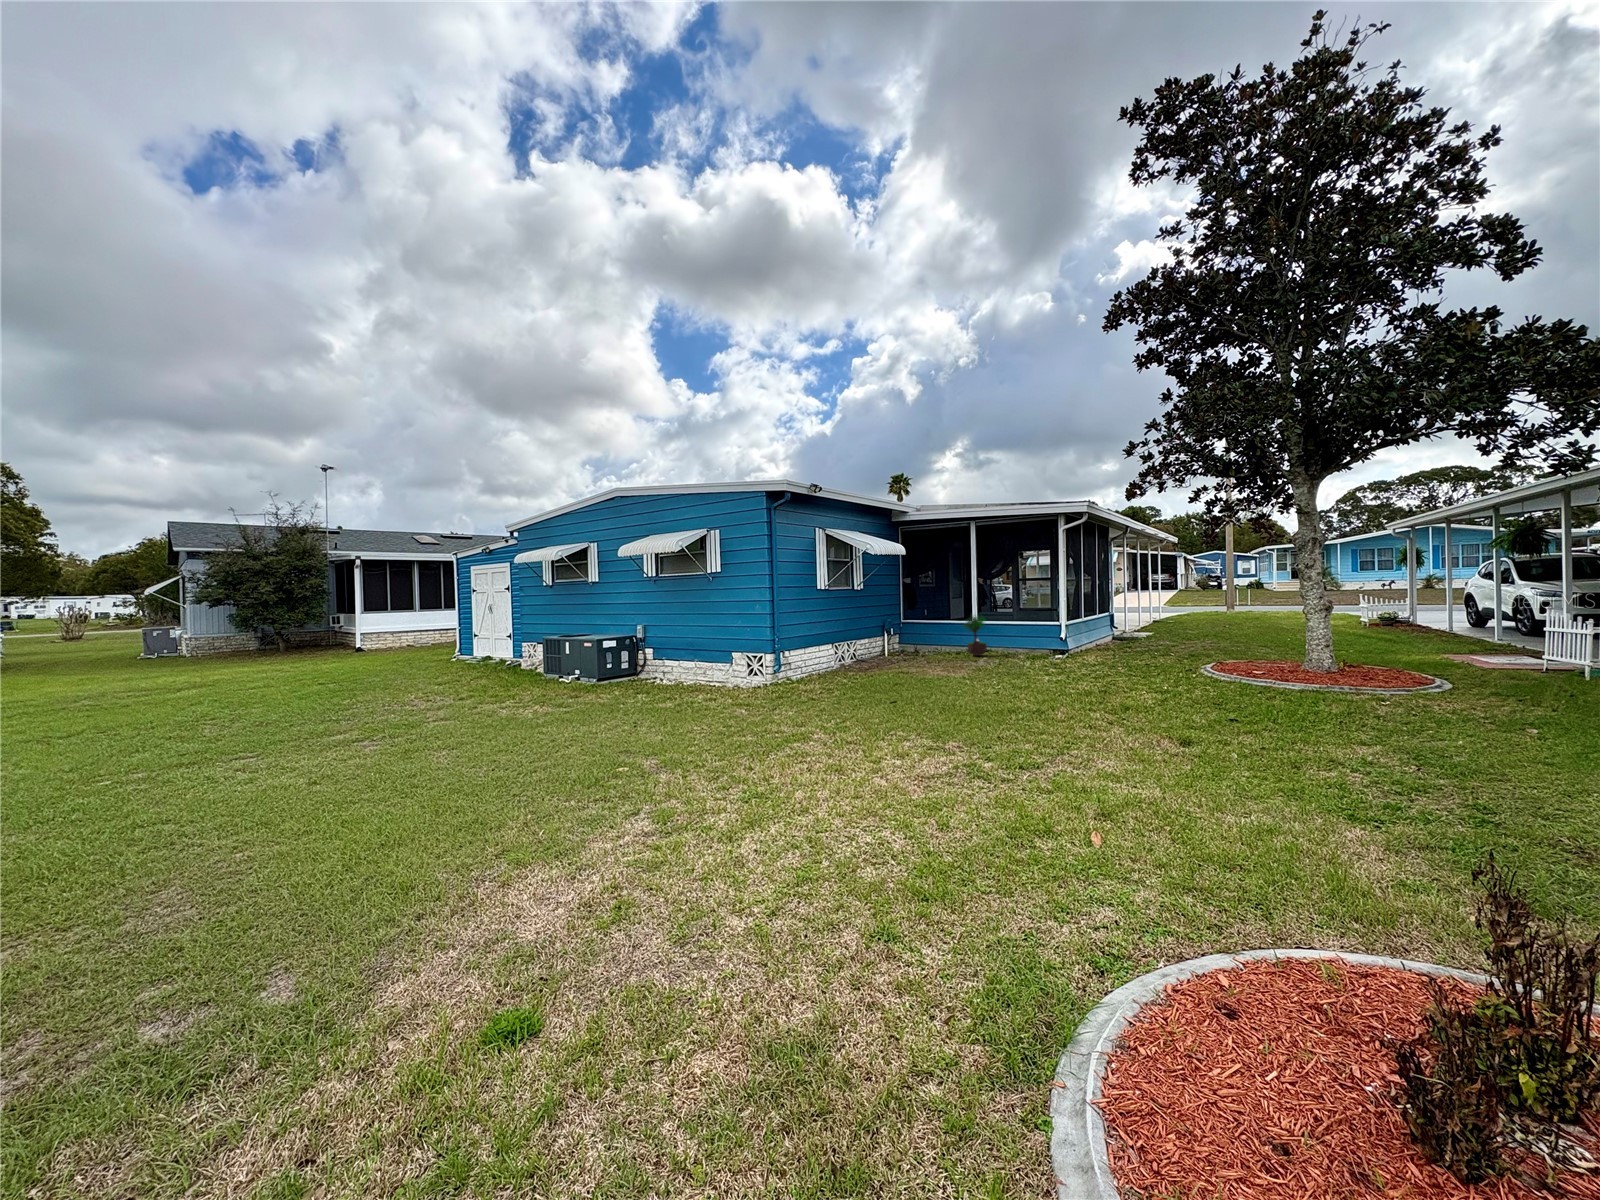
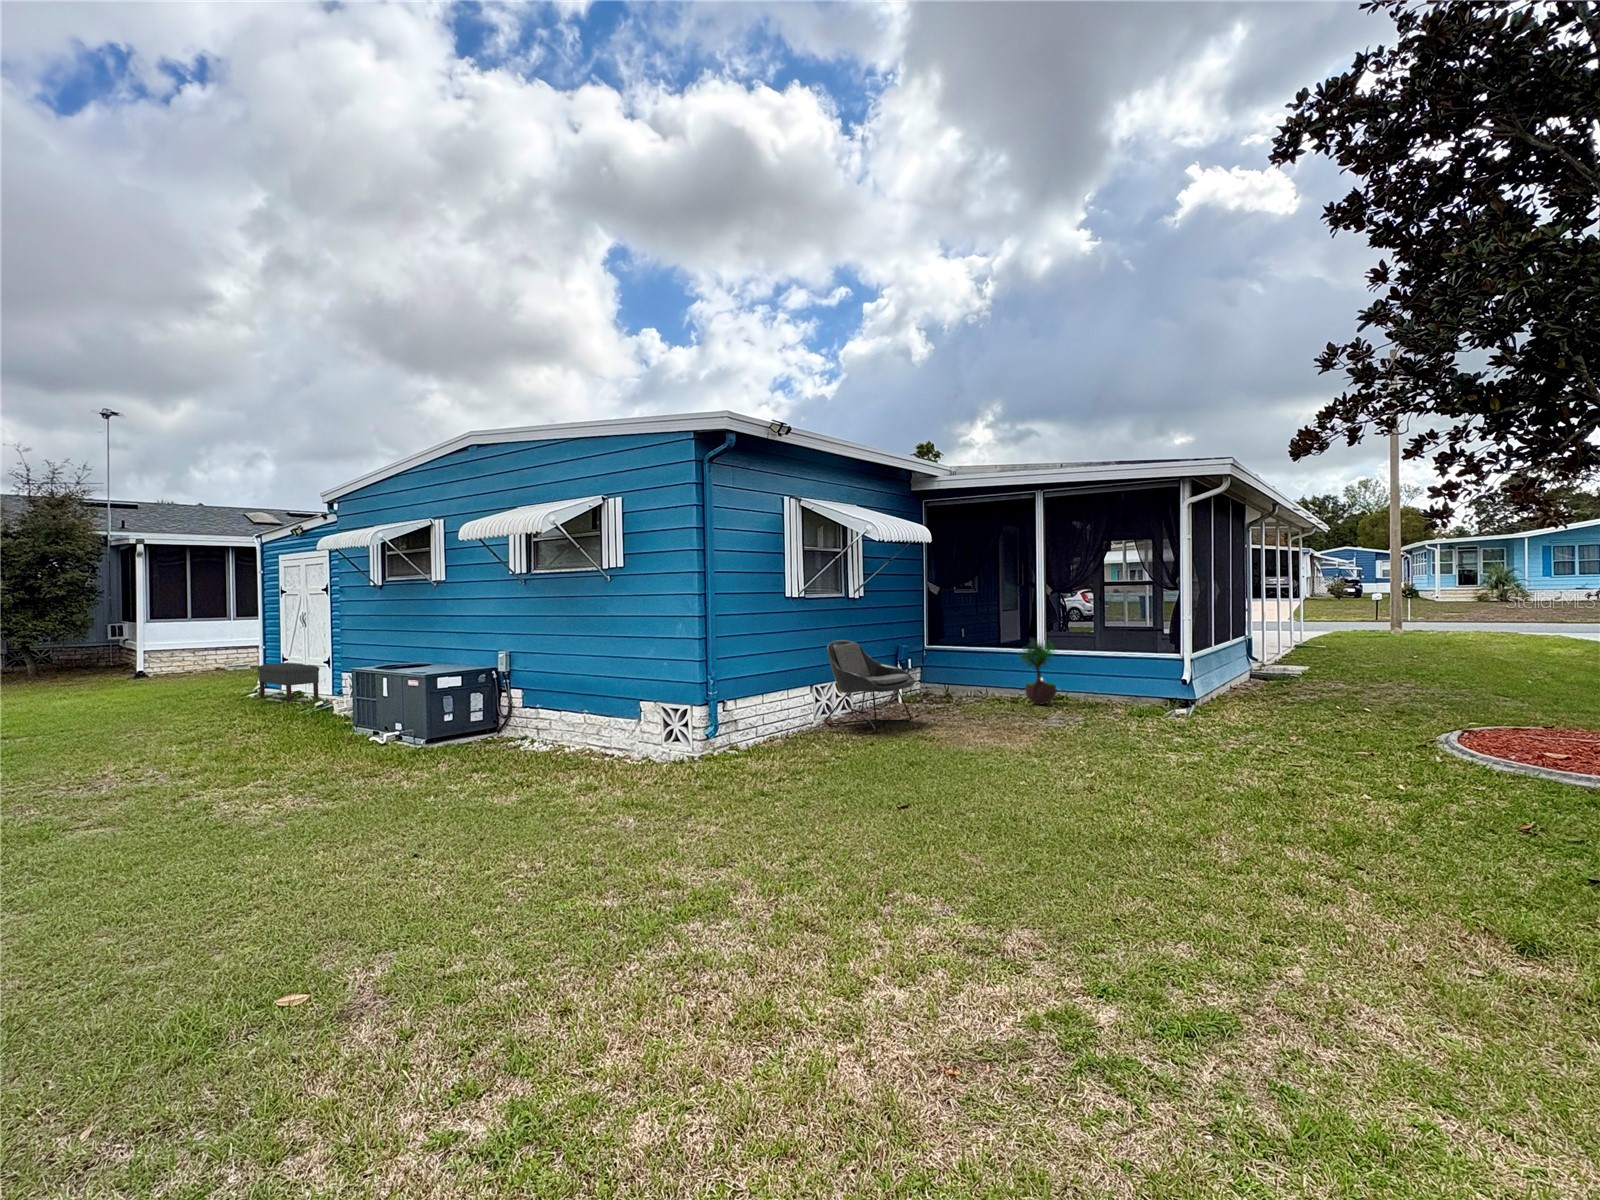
lounge chair: none [842,616,898,671] -> present [825,640,915,732]
bench: none [460,638,503,663] -> present [258,663,319,702]

